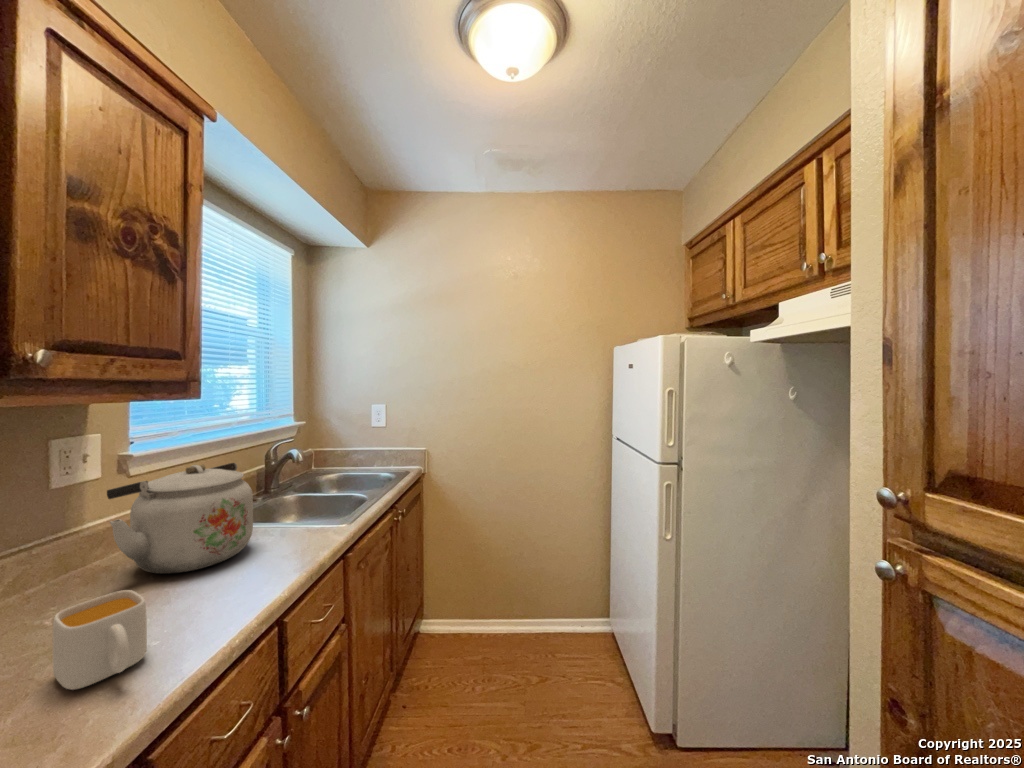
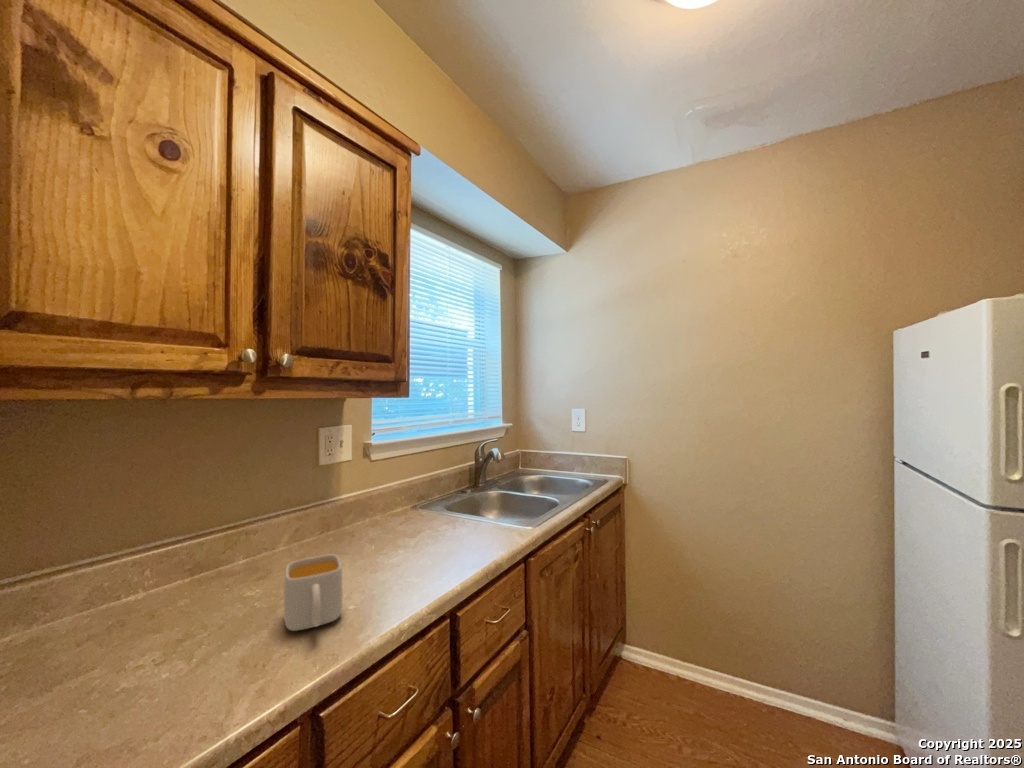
kettle: present [107,463,253,574] -> none [345,454,448,546]

